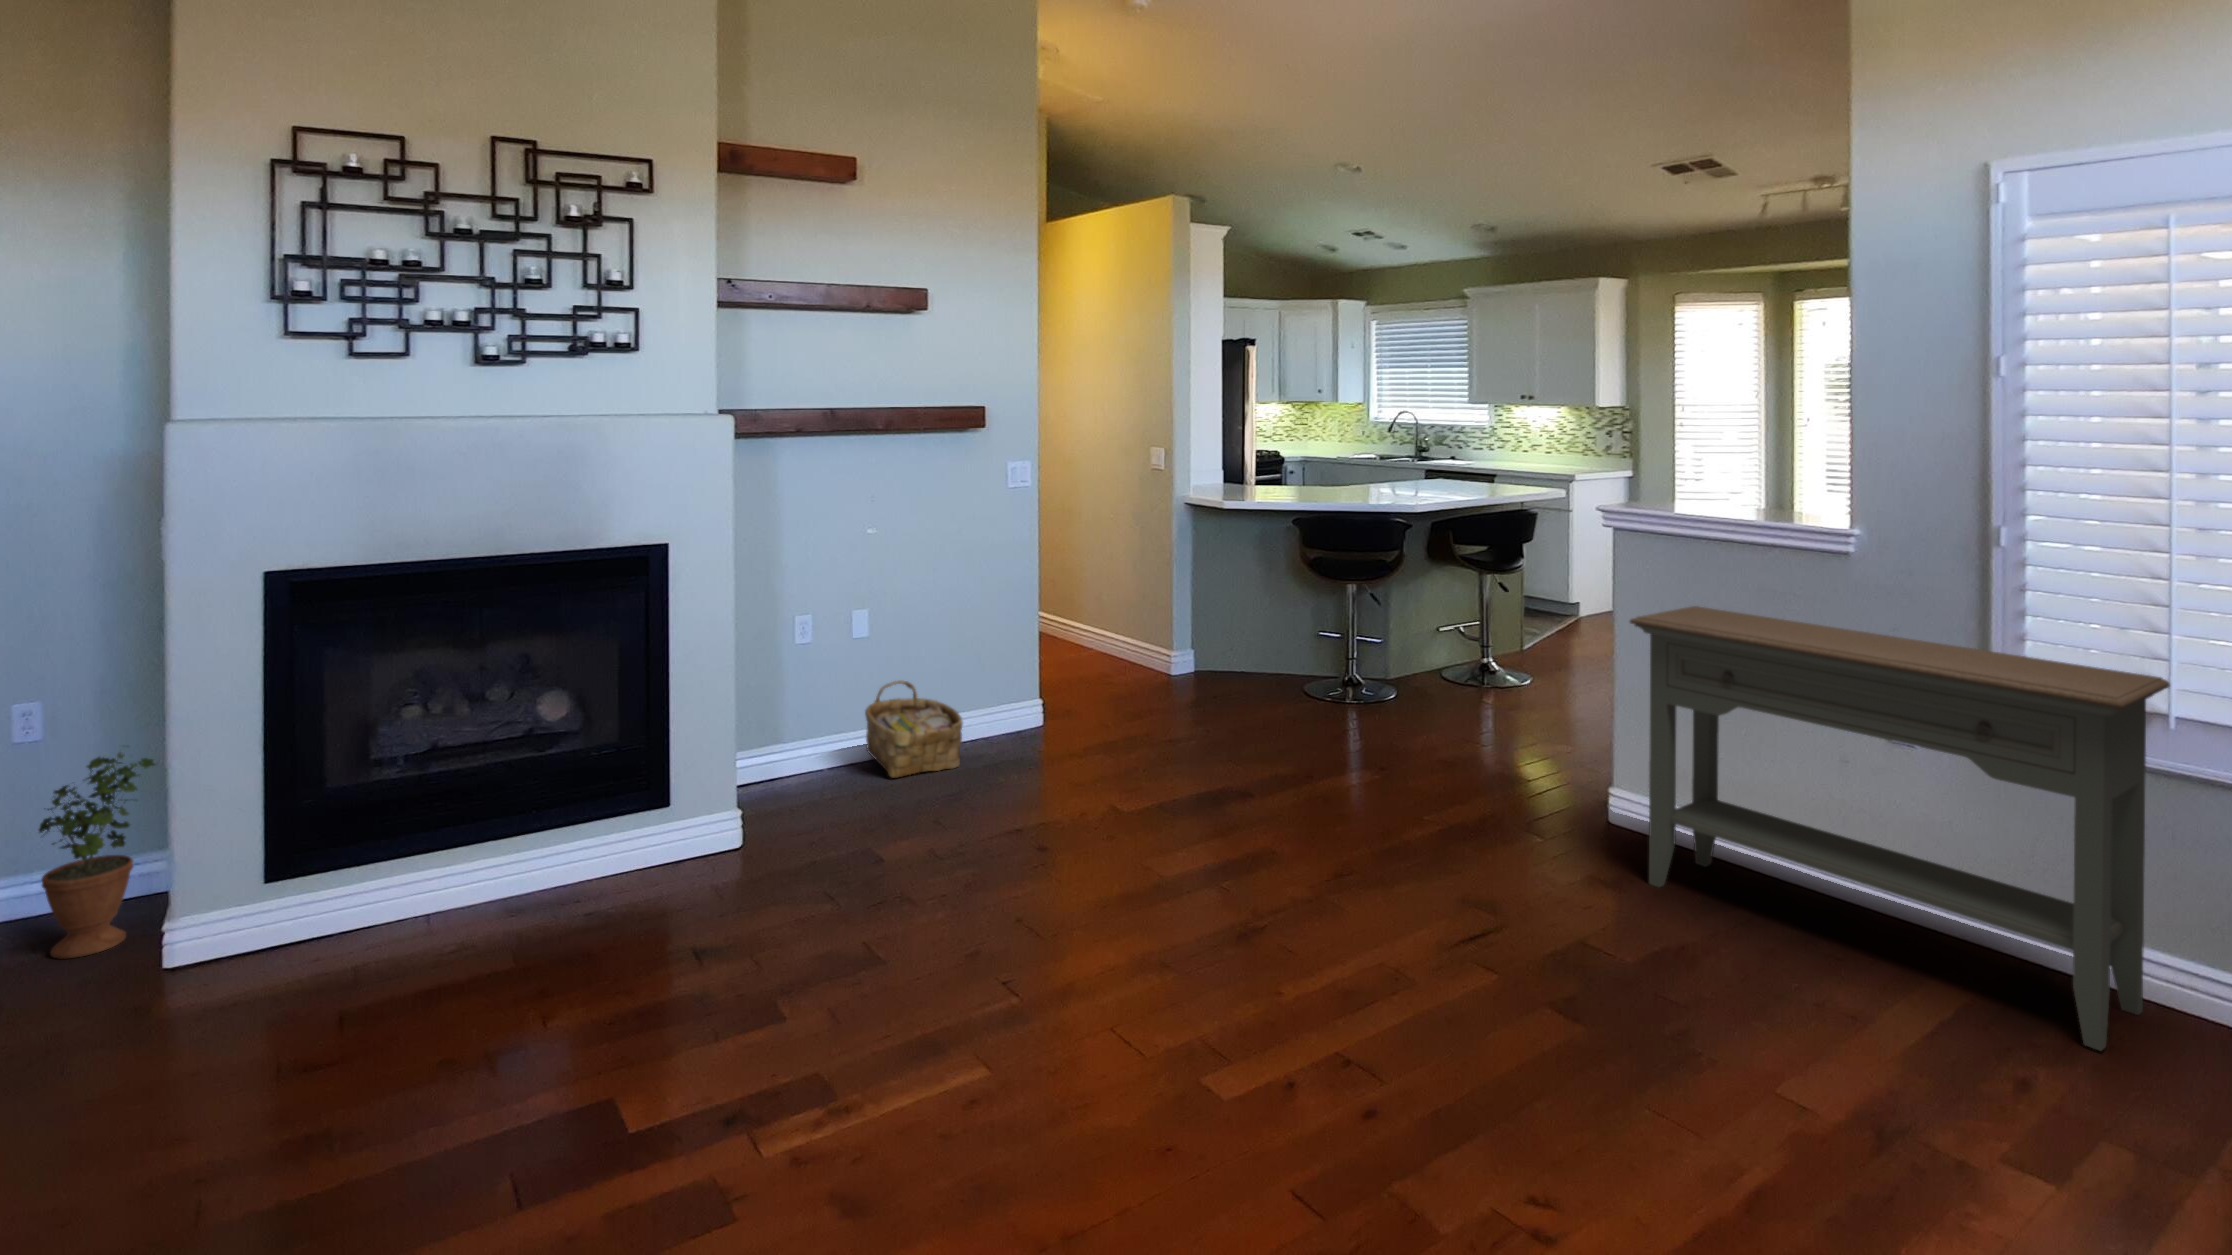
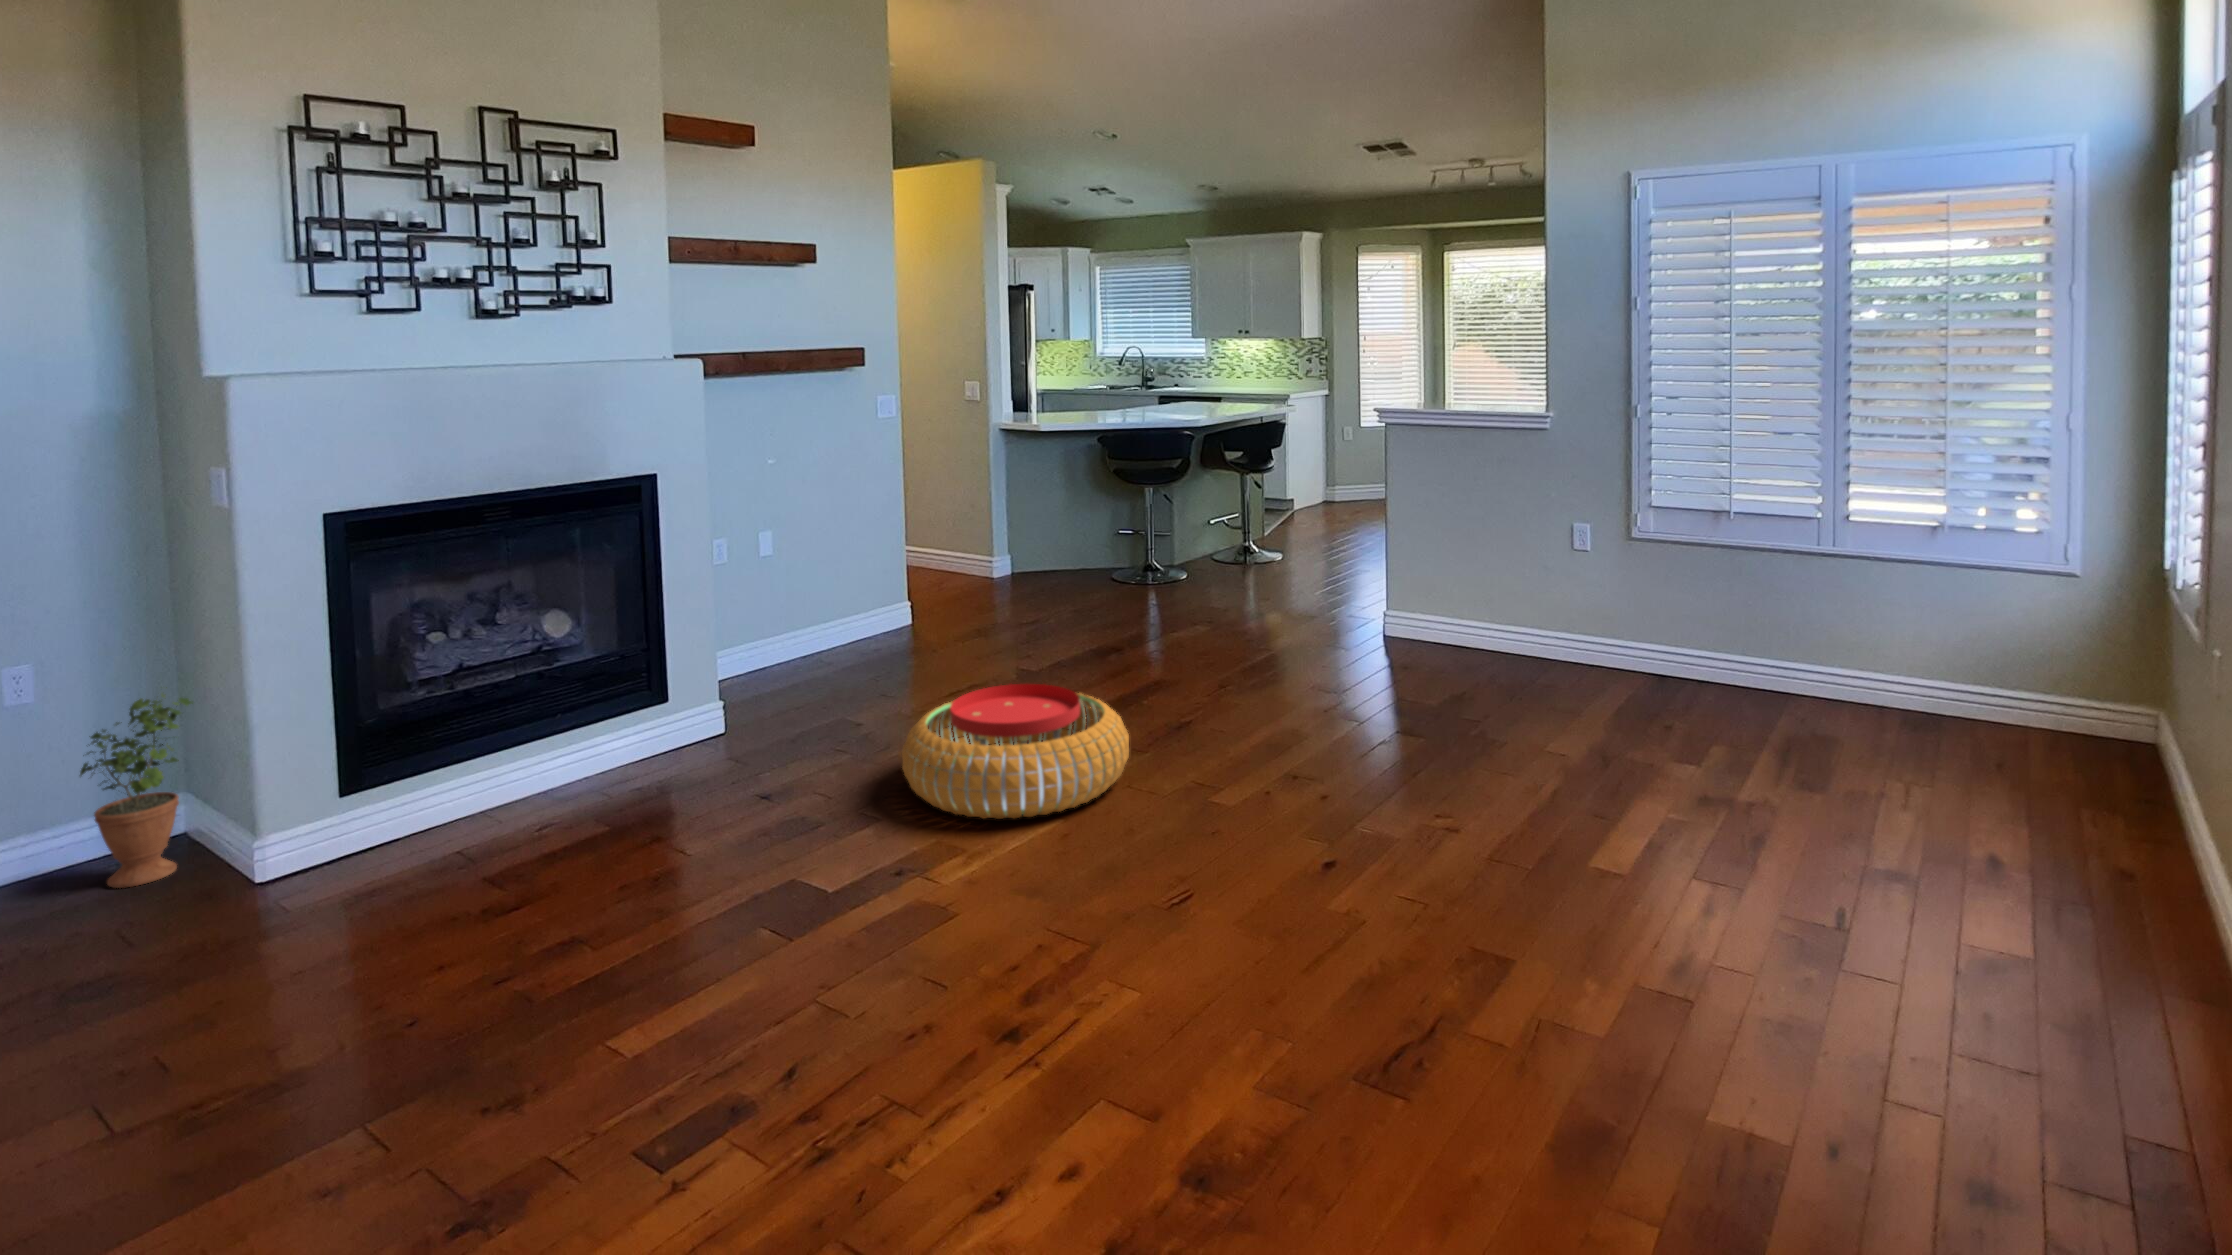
console table: present [1630,606,2170,1051] -> none [1403,472,1713,704]
woven basket: present [865,680,963,778] -> none [771,593,865,673]
pouf: none [832,858,1140,1074] -> present [902,684,1129,819]

